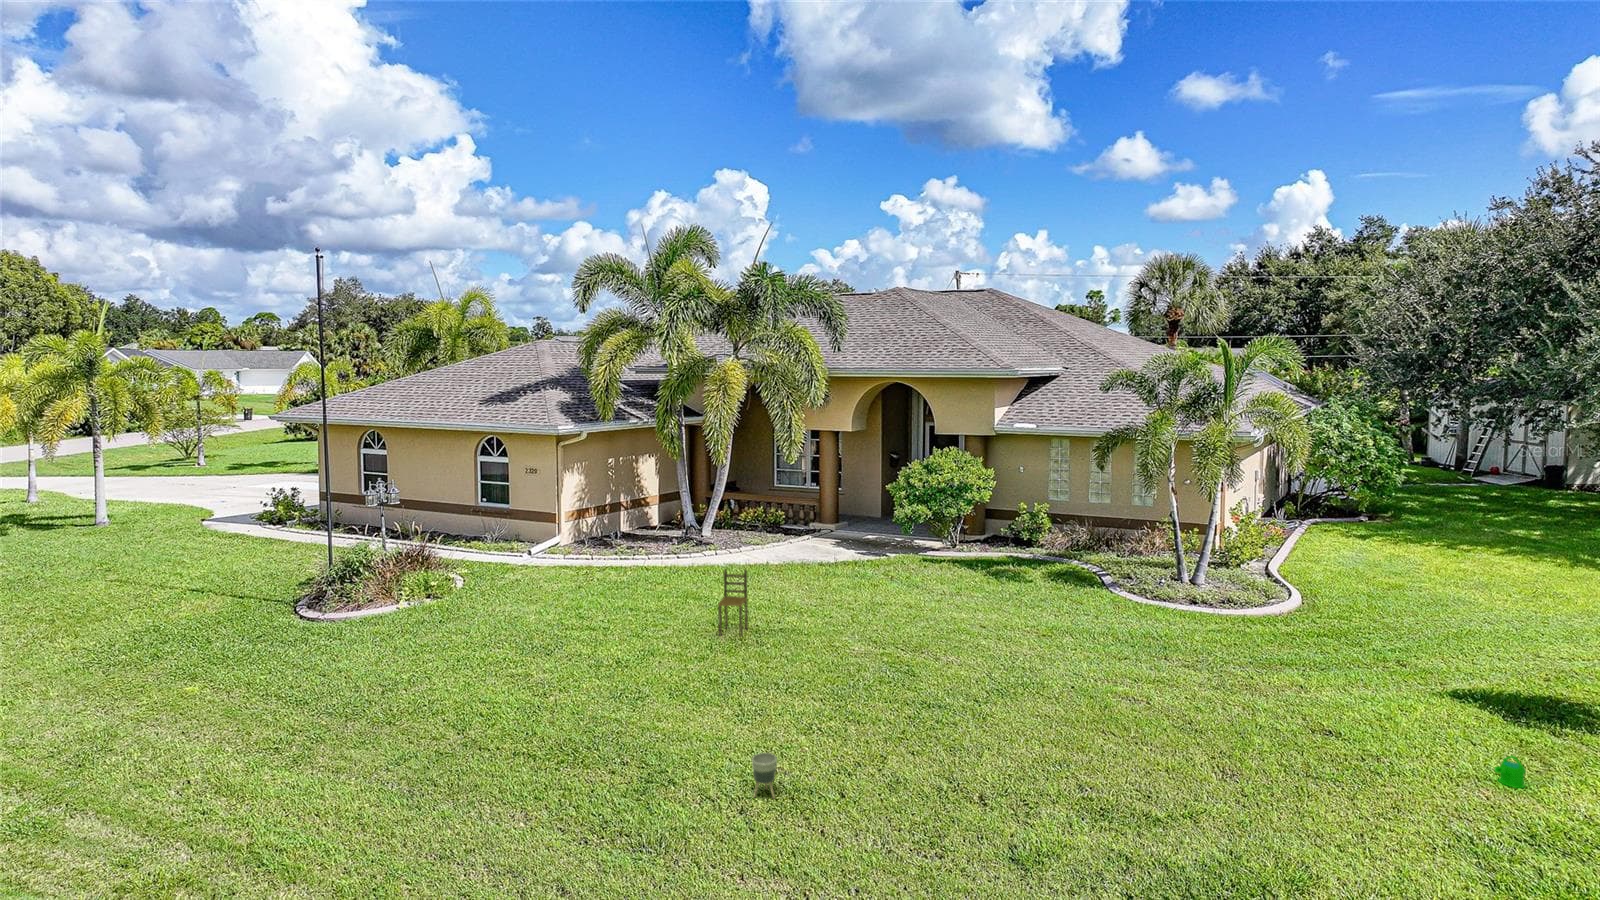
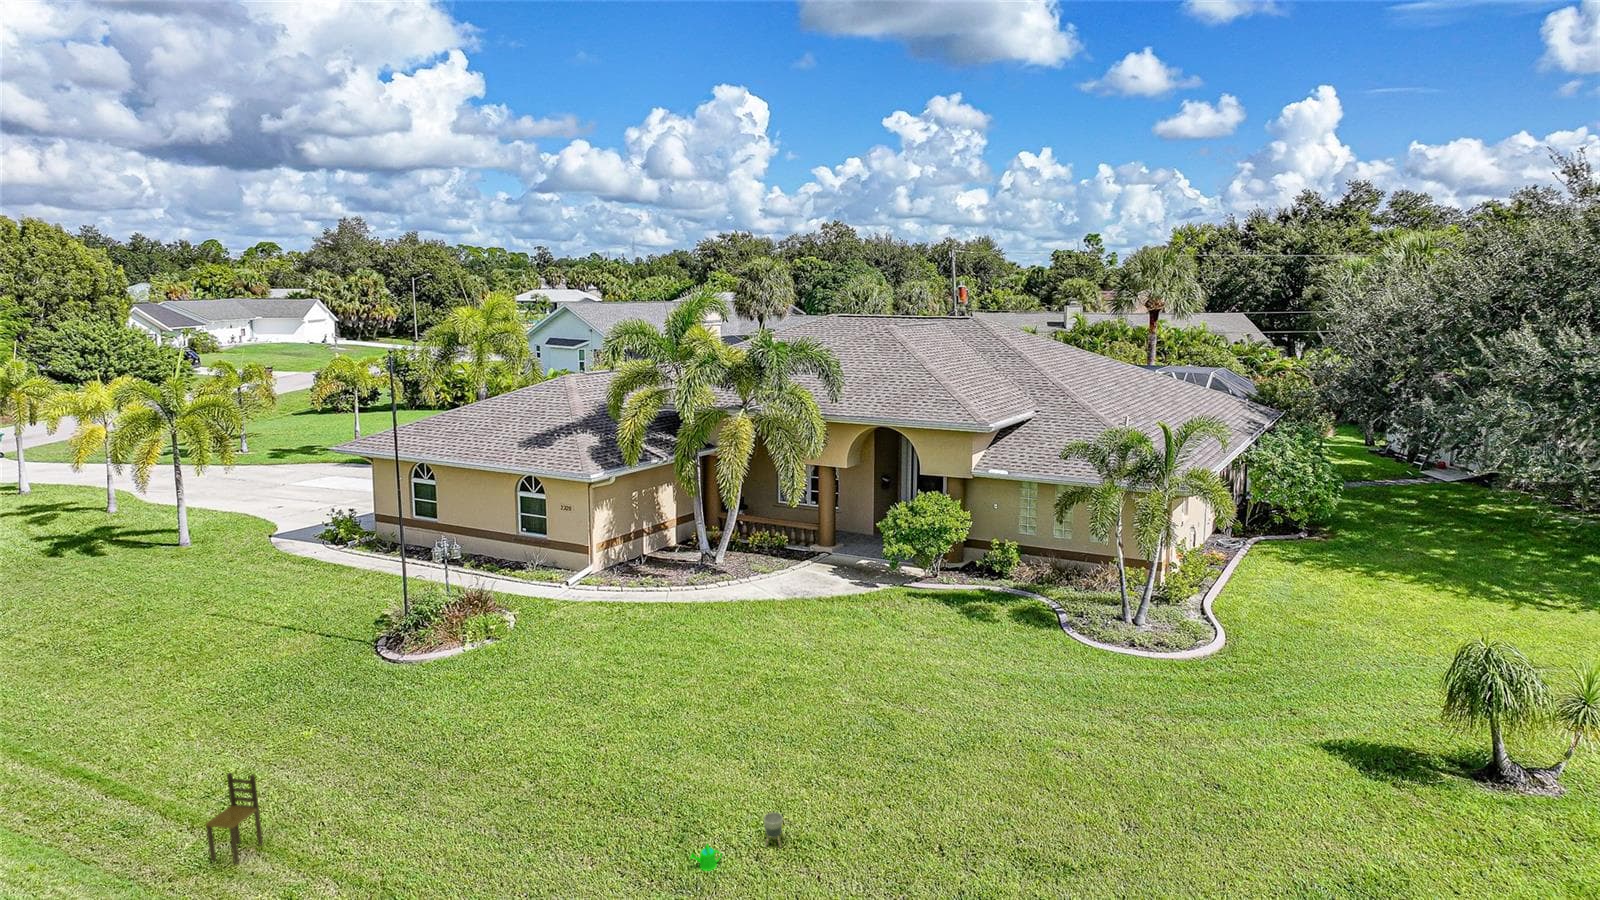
chair: present [718,569,748,636] -> present [206,773,263,864]
watering can: present [1494,755,1526,788] -> present [690,844,722,871]

